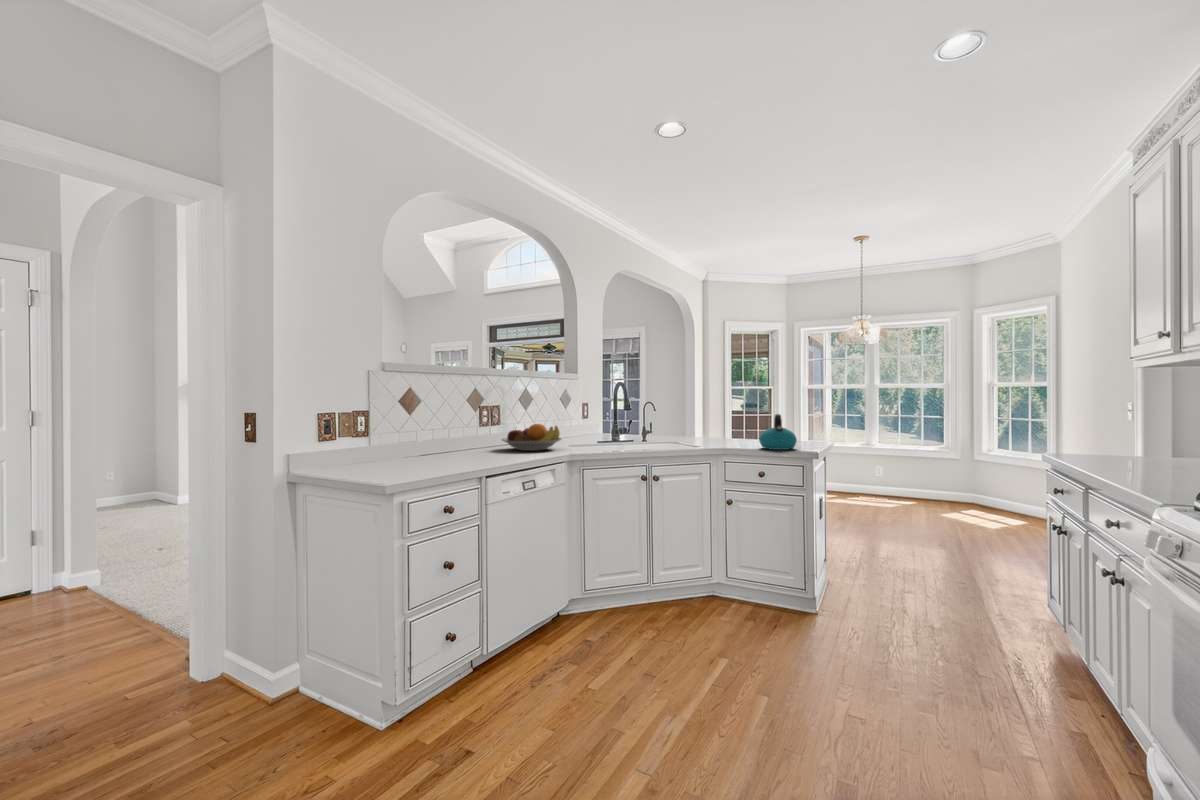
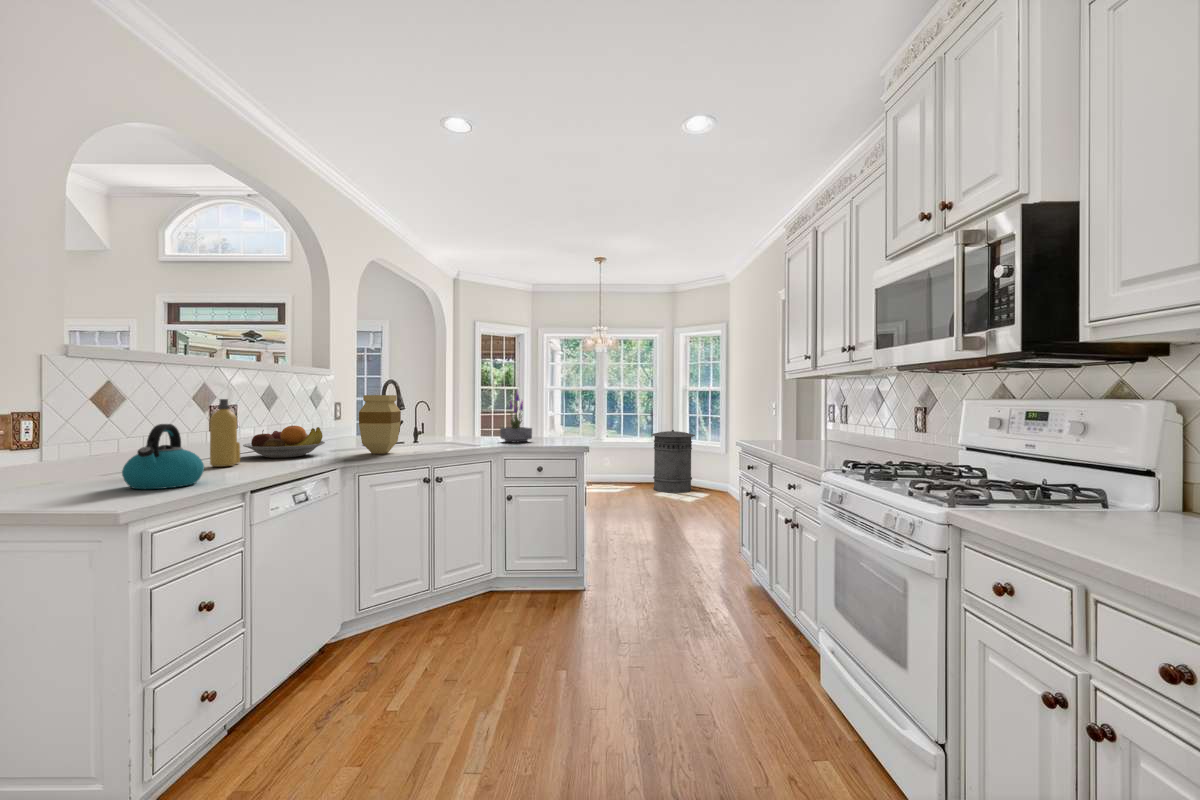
potted plant: none [729,390,762,446] -> present [500,392,532,443]
vase: none [587,397,624,451] -> present [359,395,401,454]
bottle: none [472,401,494,456] -> present [210,399,240,467]
kettle: present [759,414,797,450] -> present [122,424,204,489]
trash can: none [940,438,1005,516] -> present [651,430,695,493]

